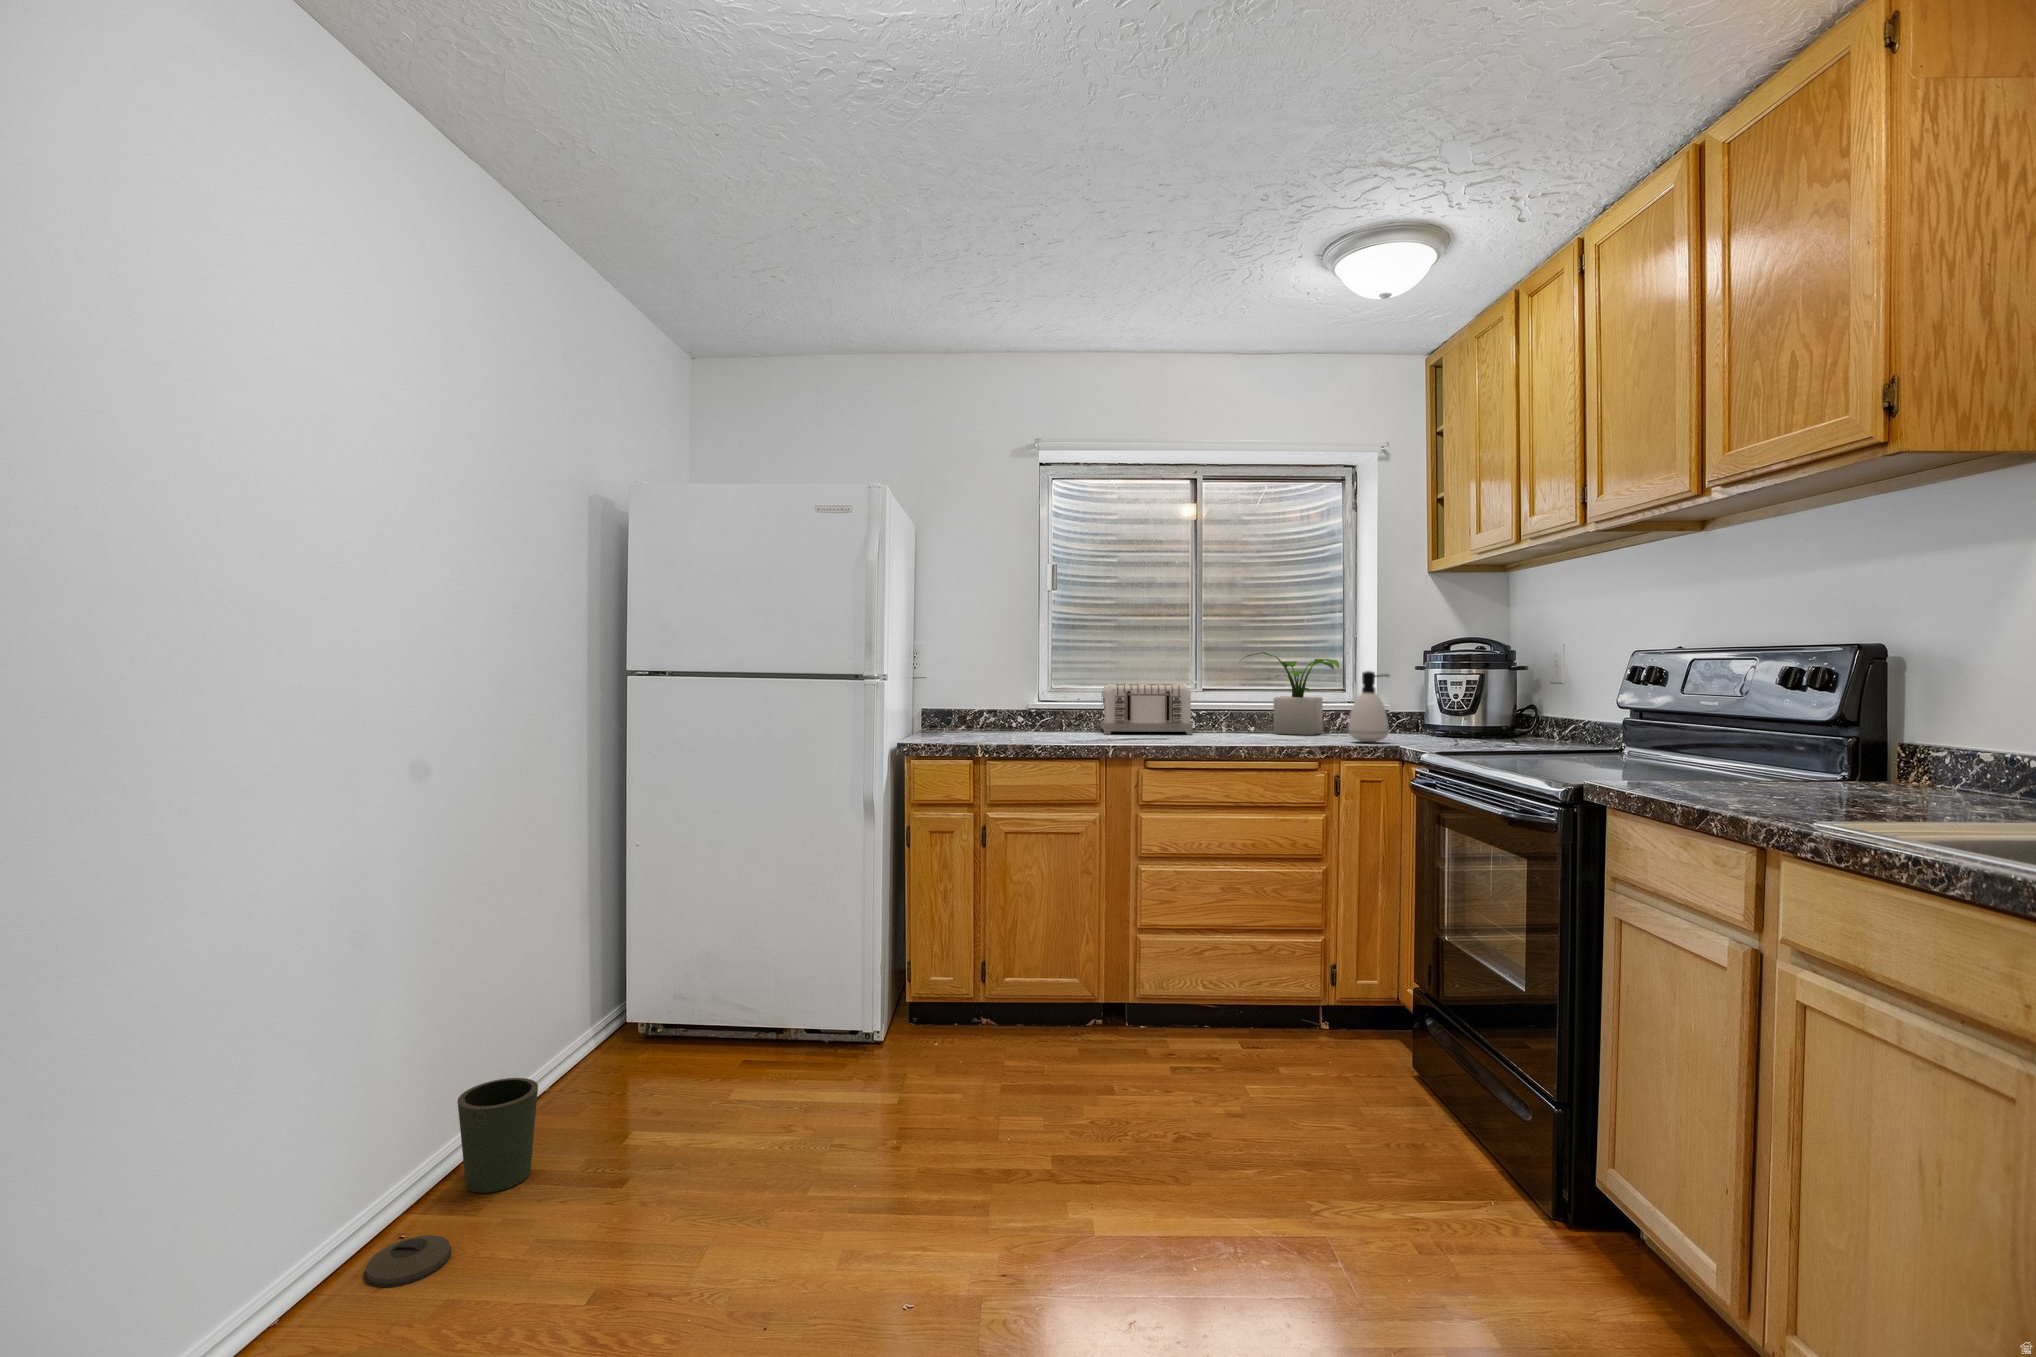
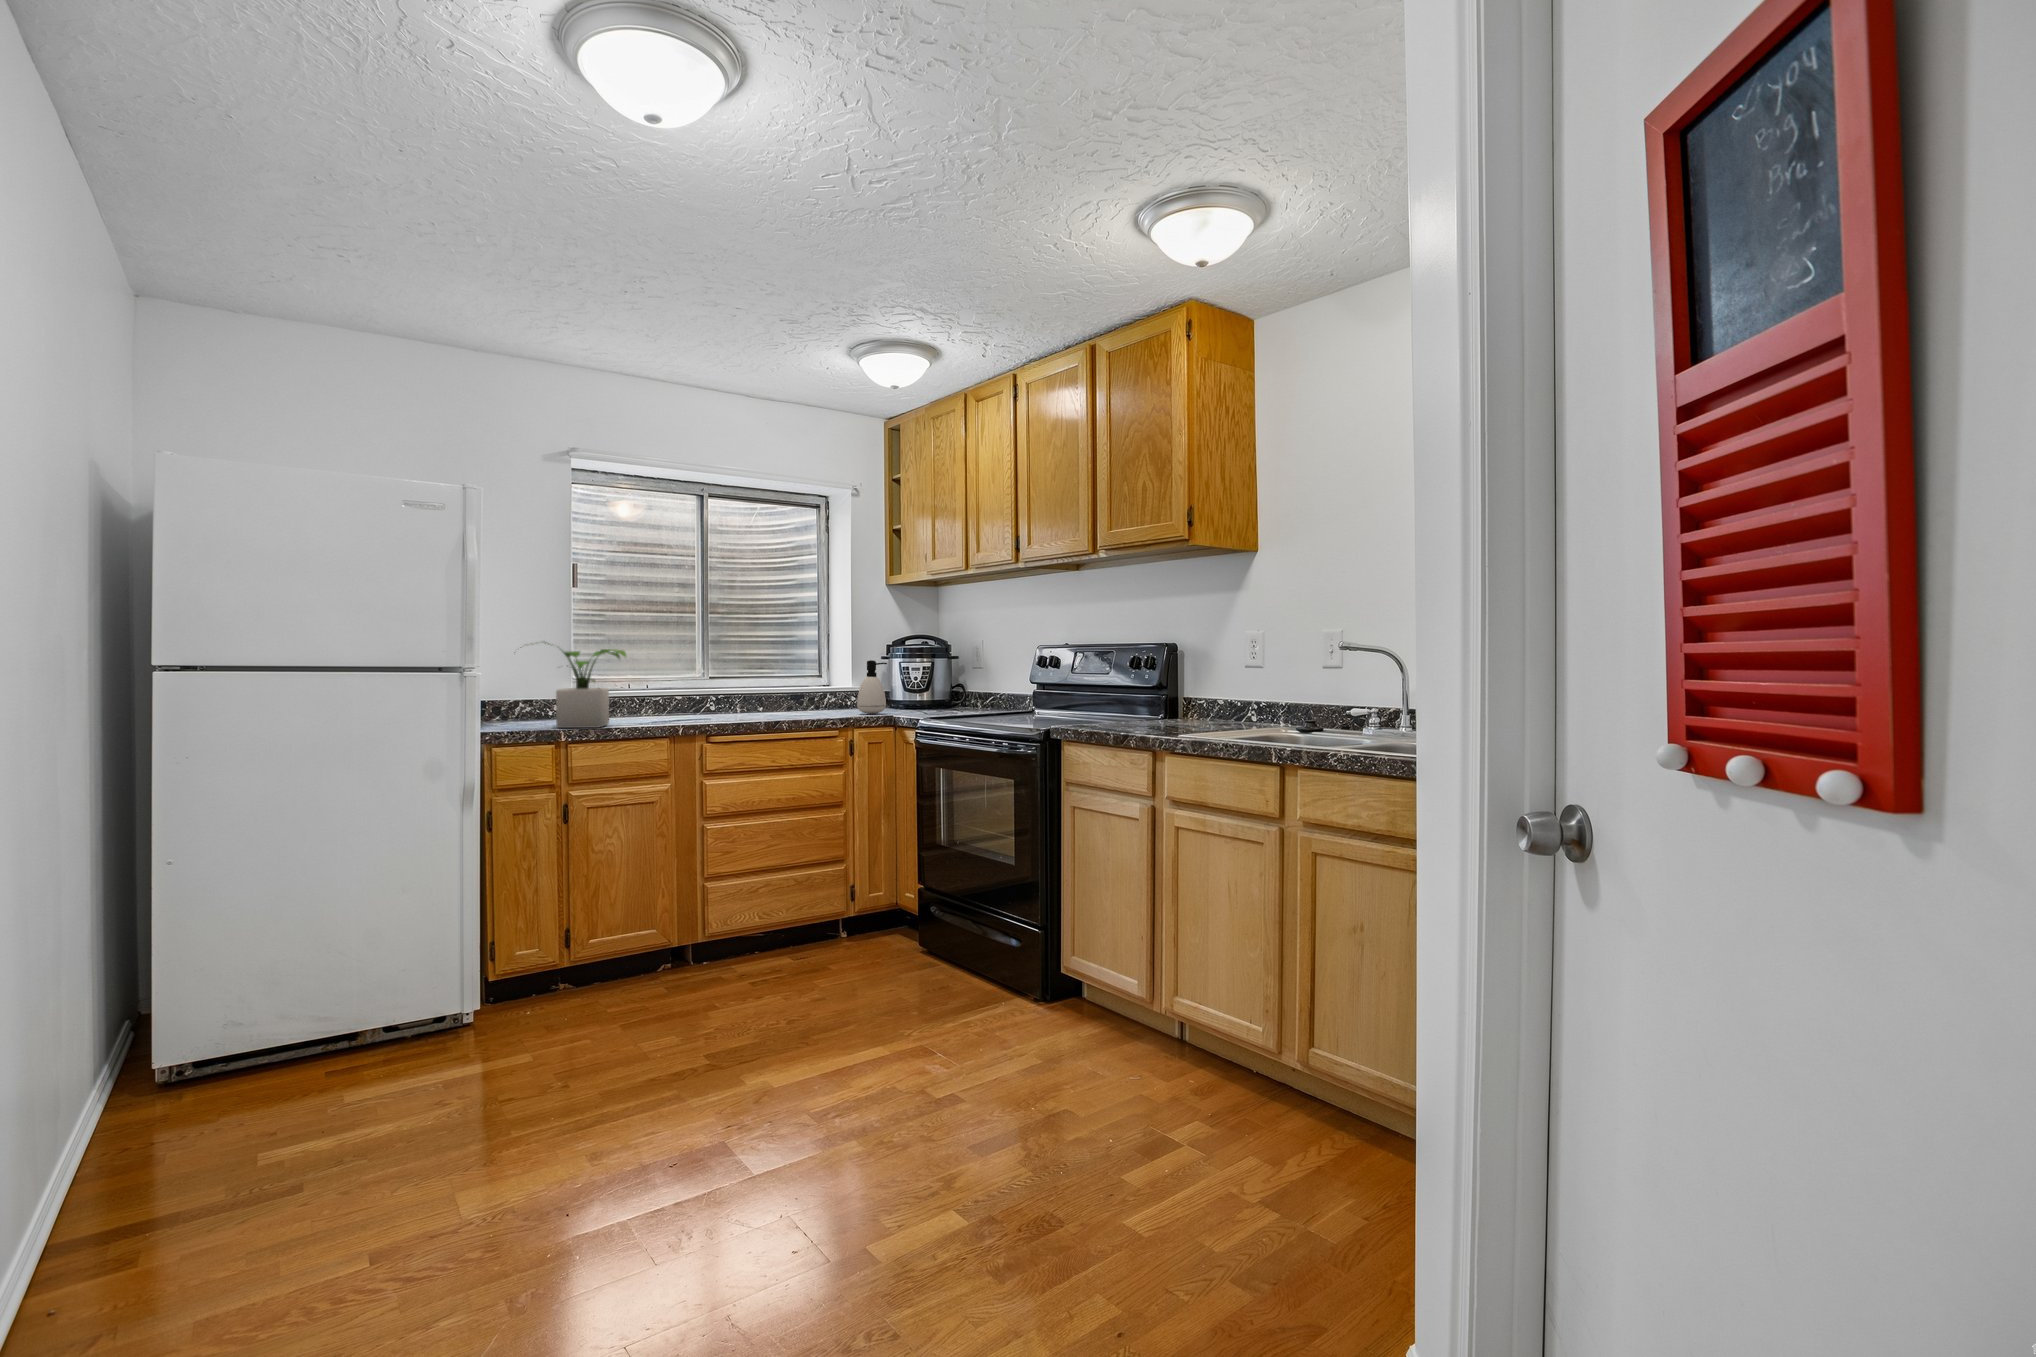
potted plant: present [1246,652,1339,735] -> present [531,643,626,728]
toaster: present [1101,684,1193,735] -> none [623,672,724,718]
trash can: present [365,1078,538,1287] -> none [112,1110,215,1318]

